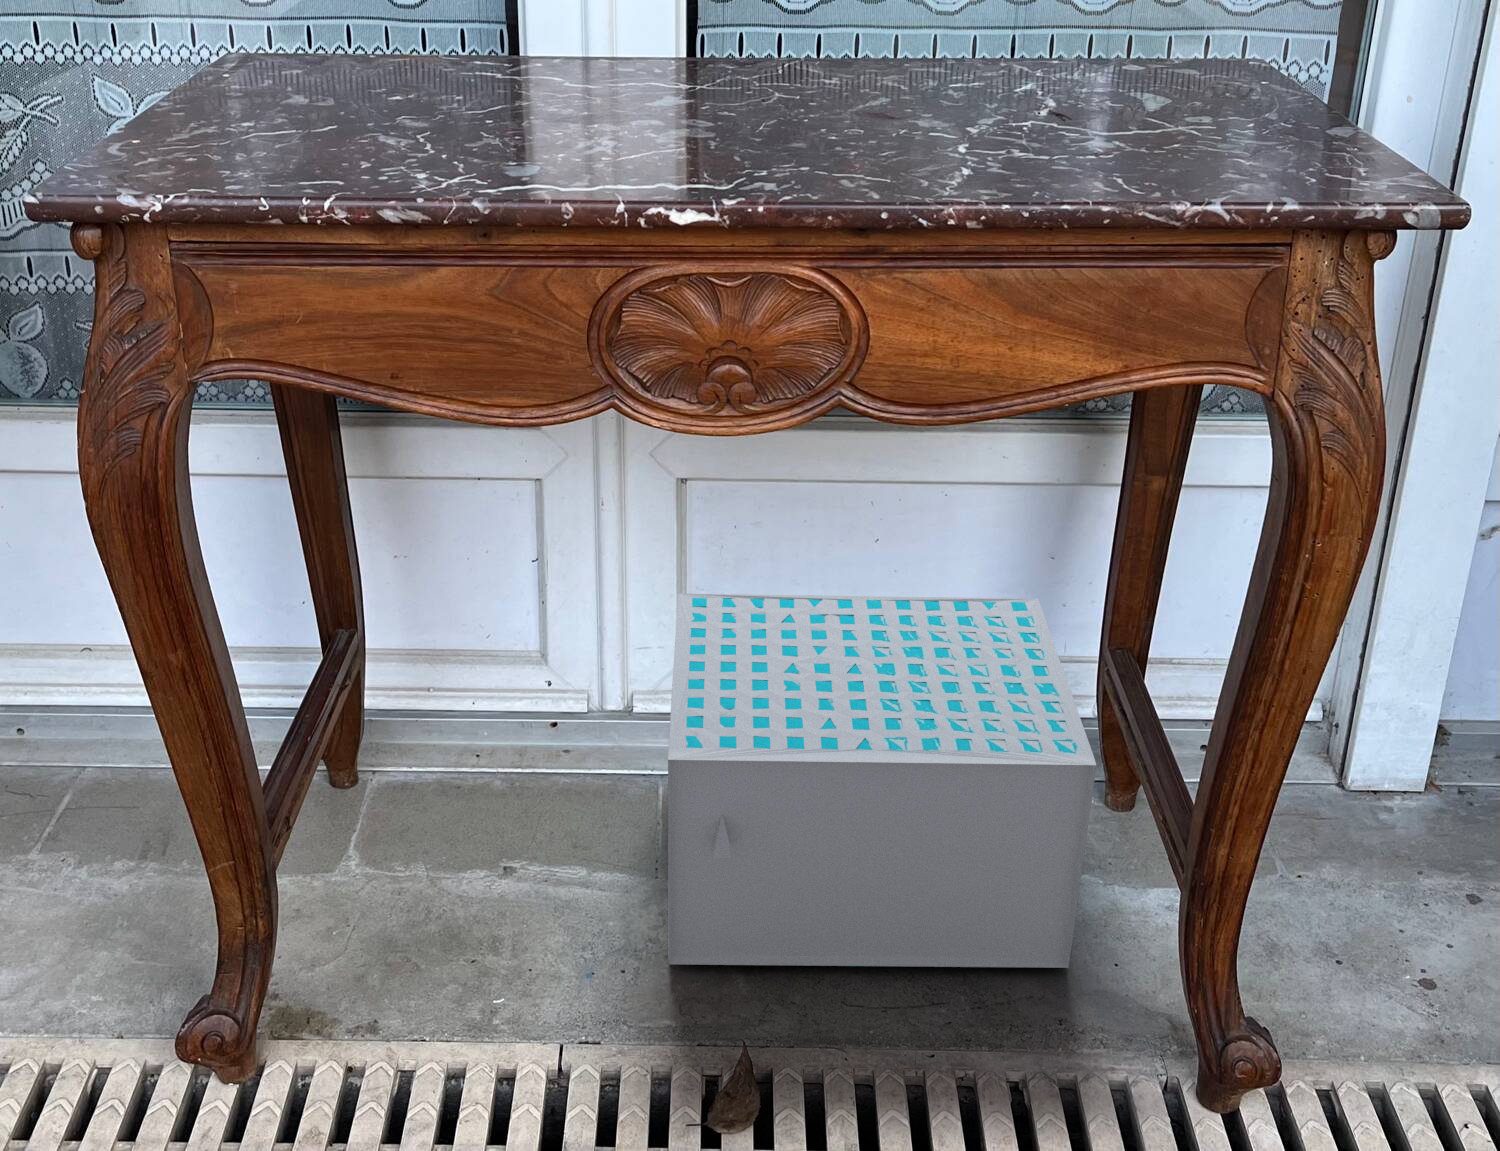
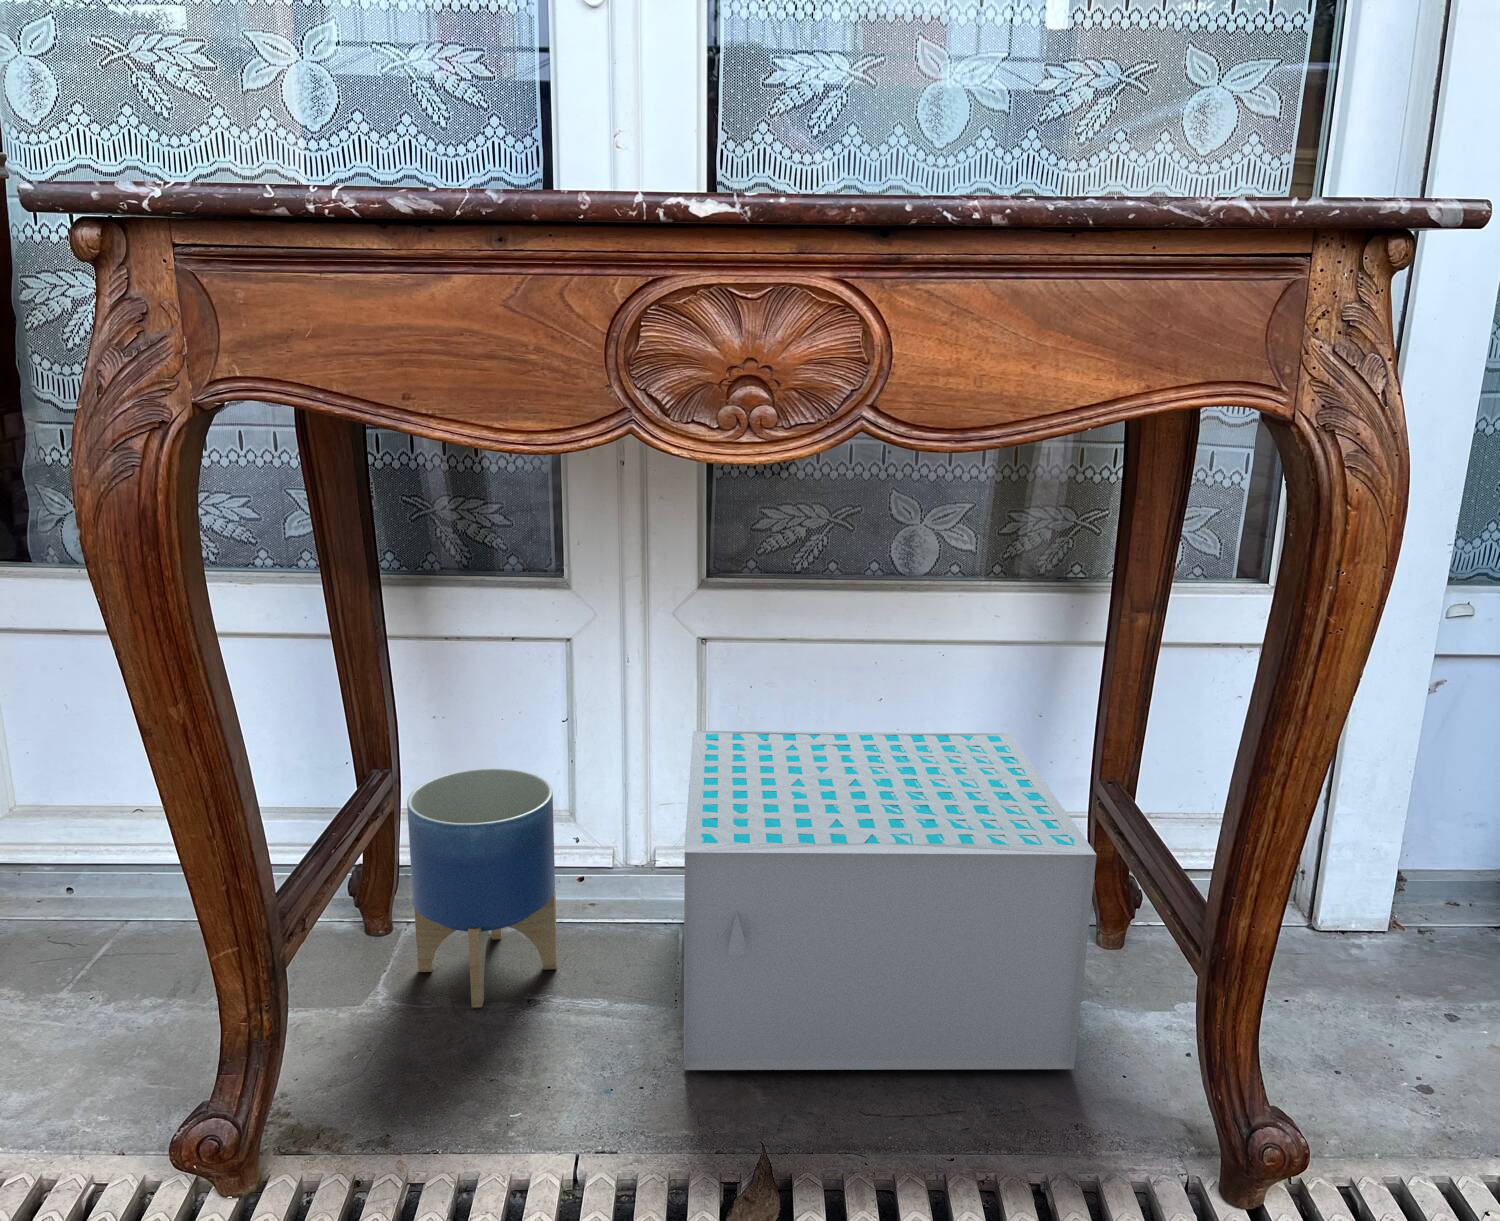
planter: none [368,640,532,894] -> present [407,768,557,1007]

